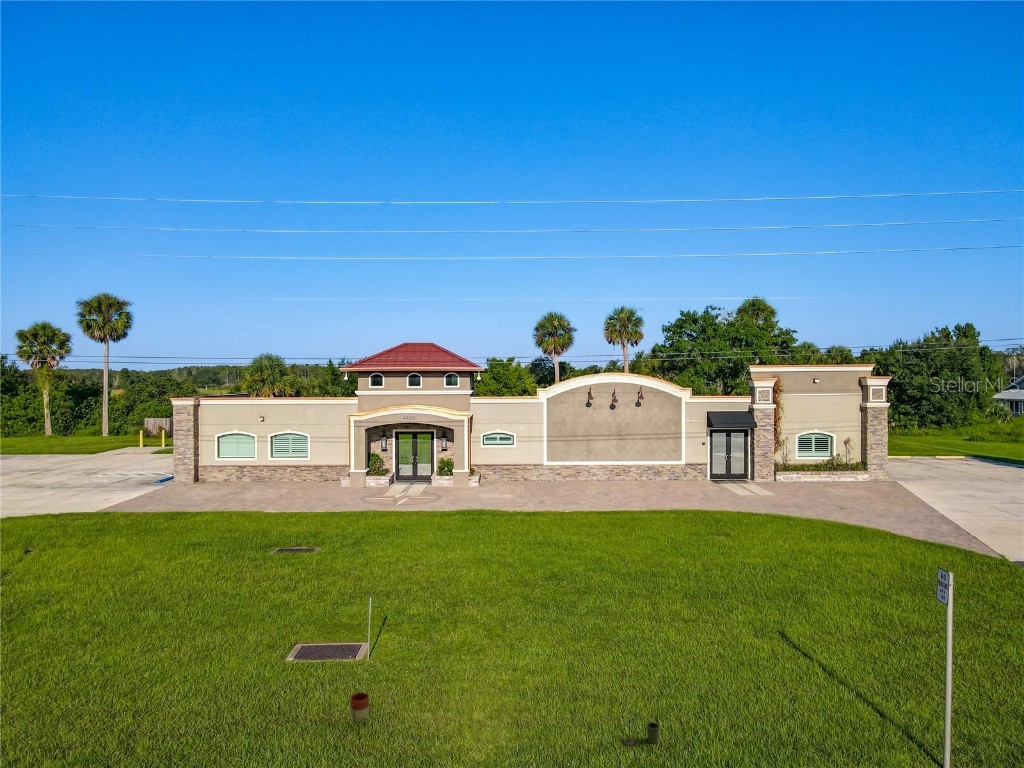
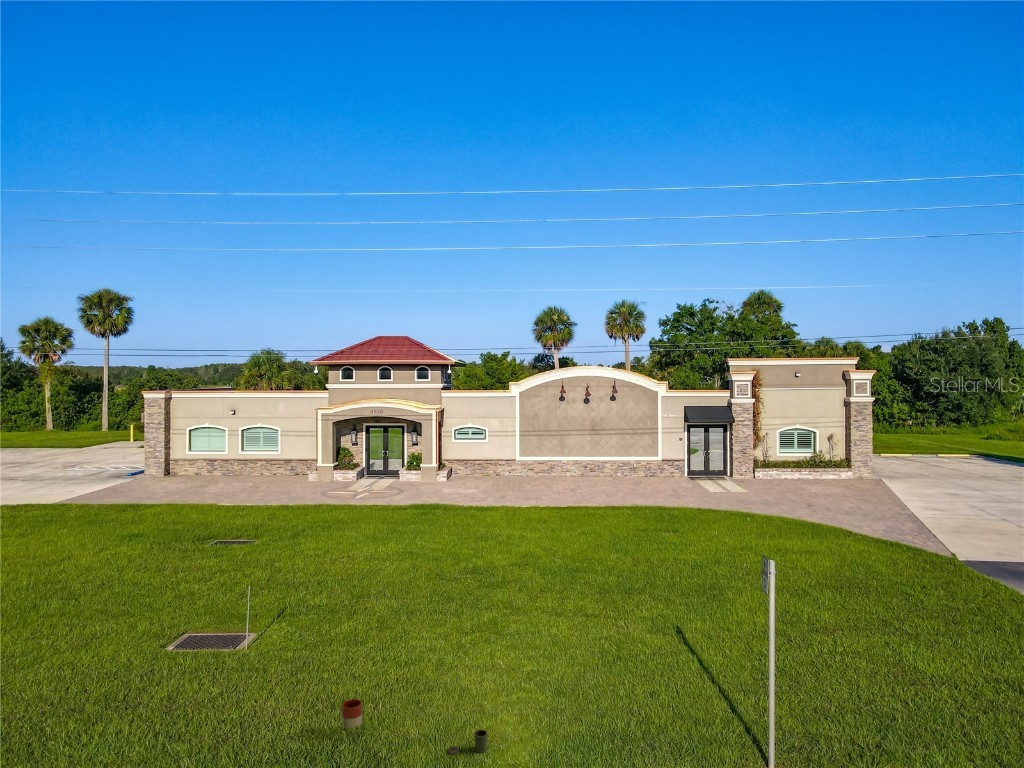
planter: present [350,692,370,728] -> present [342,699,364,731]

